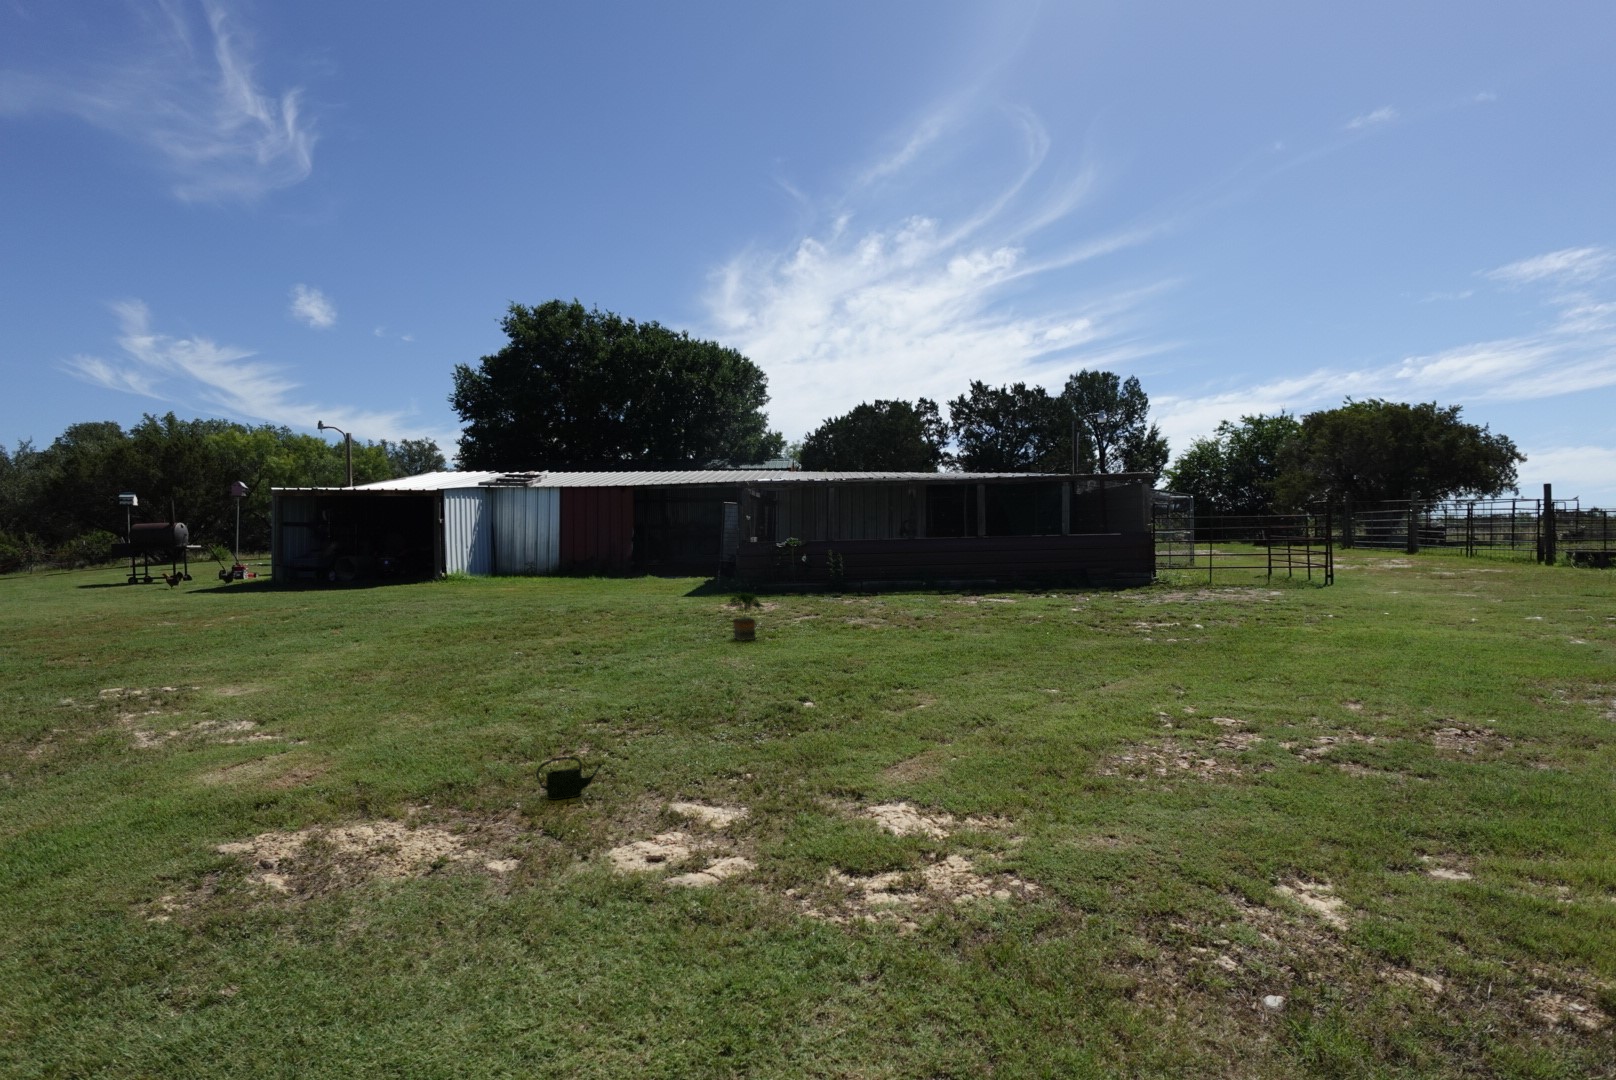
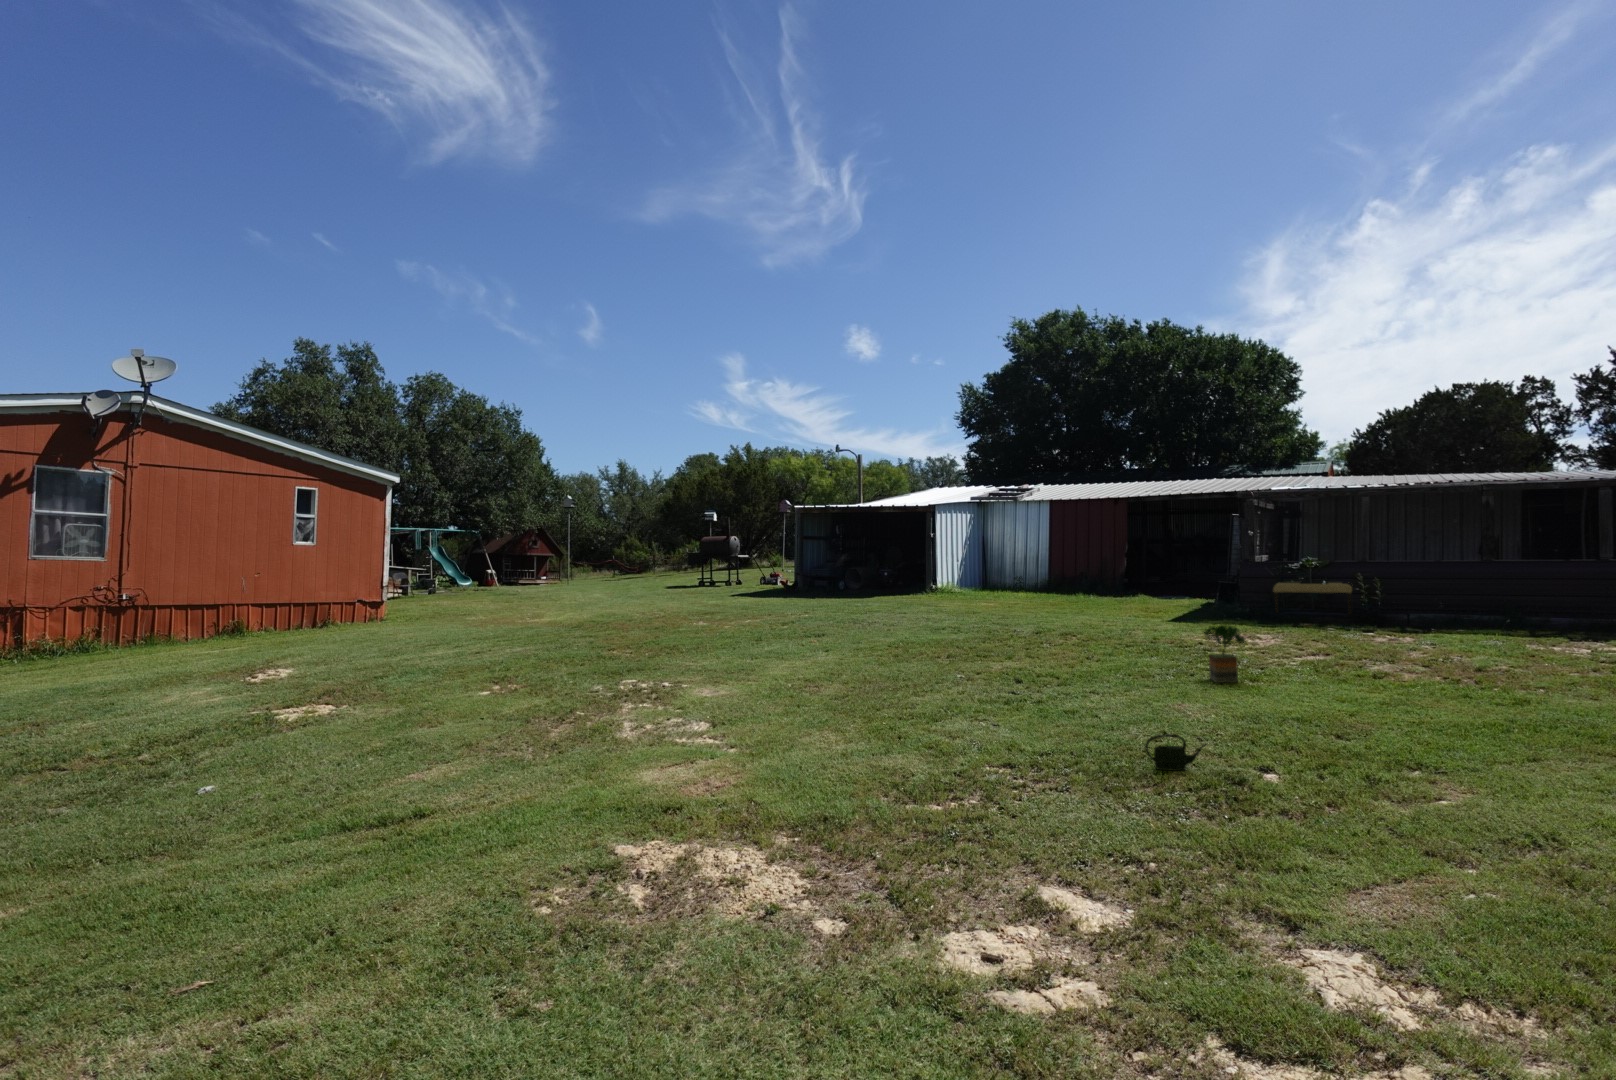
bench: none [757,562,812,588] -> present [1273,583,1352,615]
watering can: present [536,756,605,800] -> present [1145,734,1207,771]

